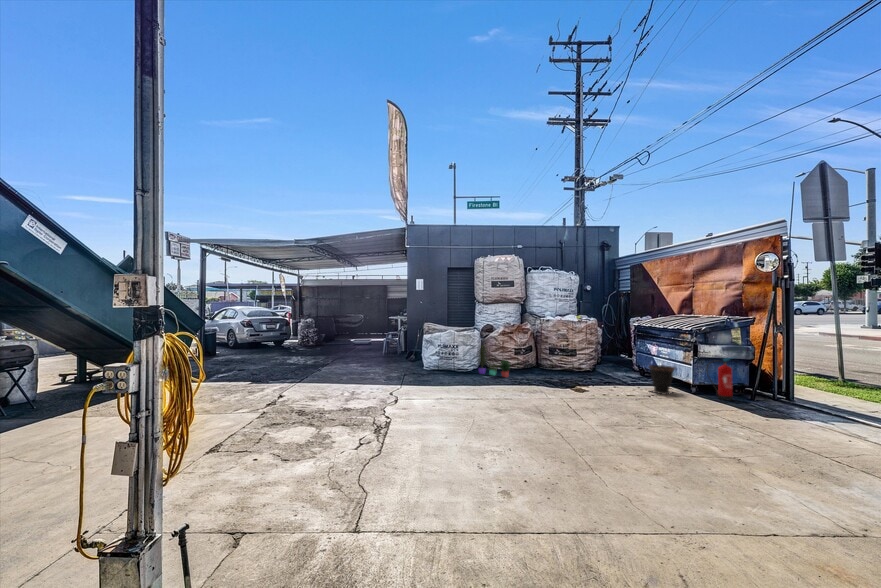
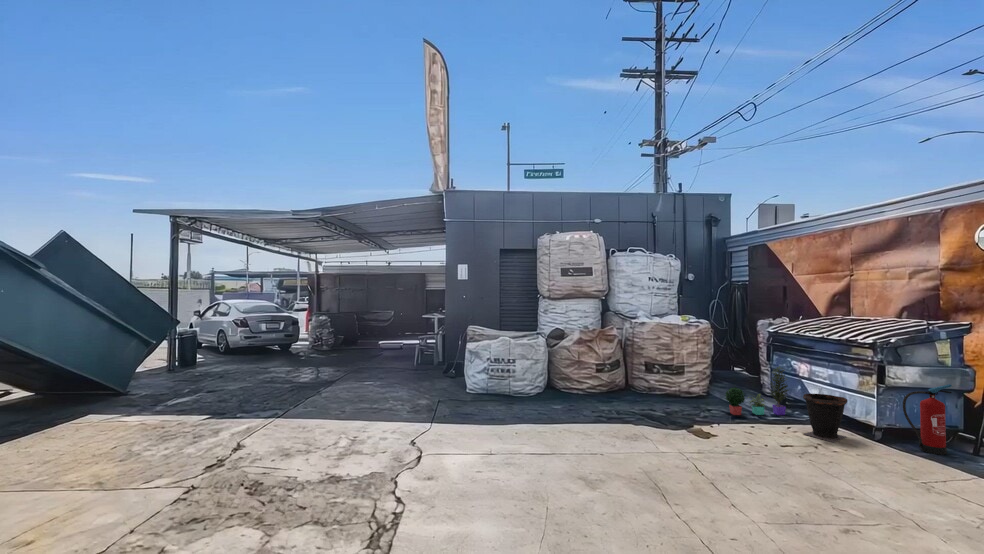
potted plant: present [478,346,510,377] -> present [726,366,789,415]

